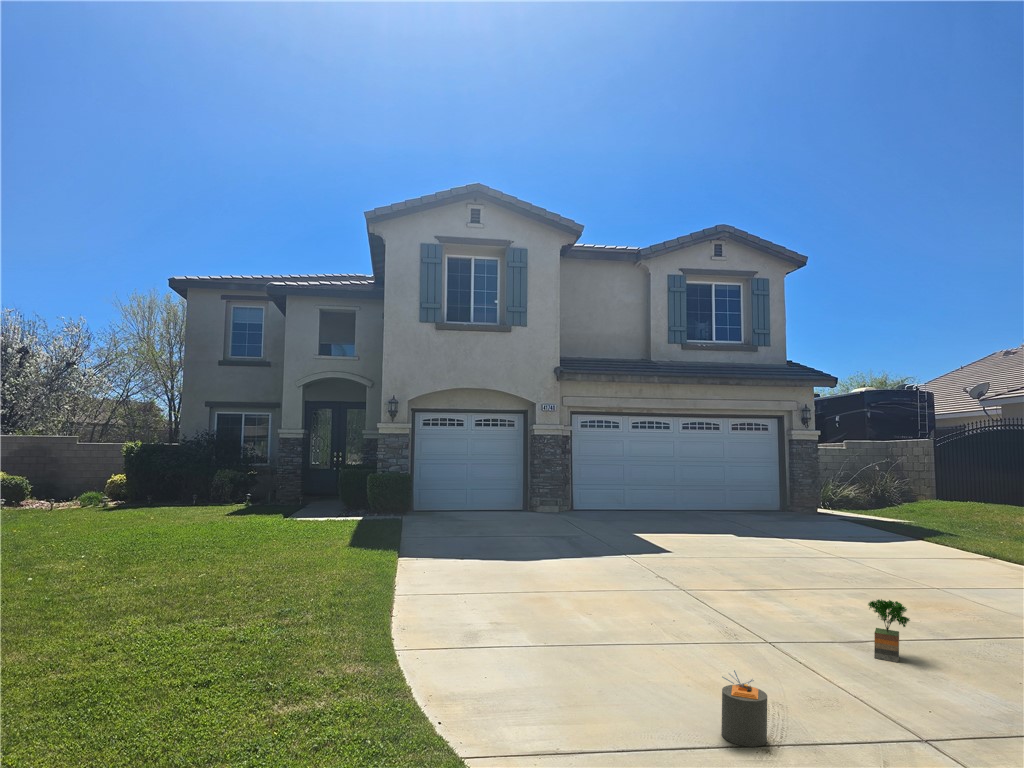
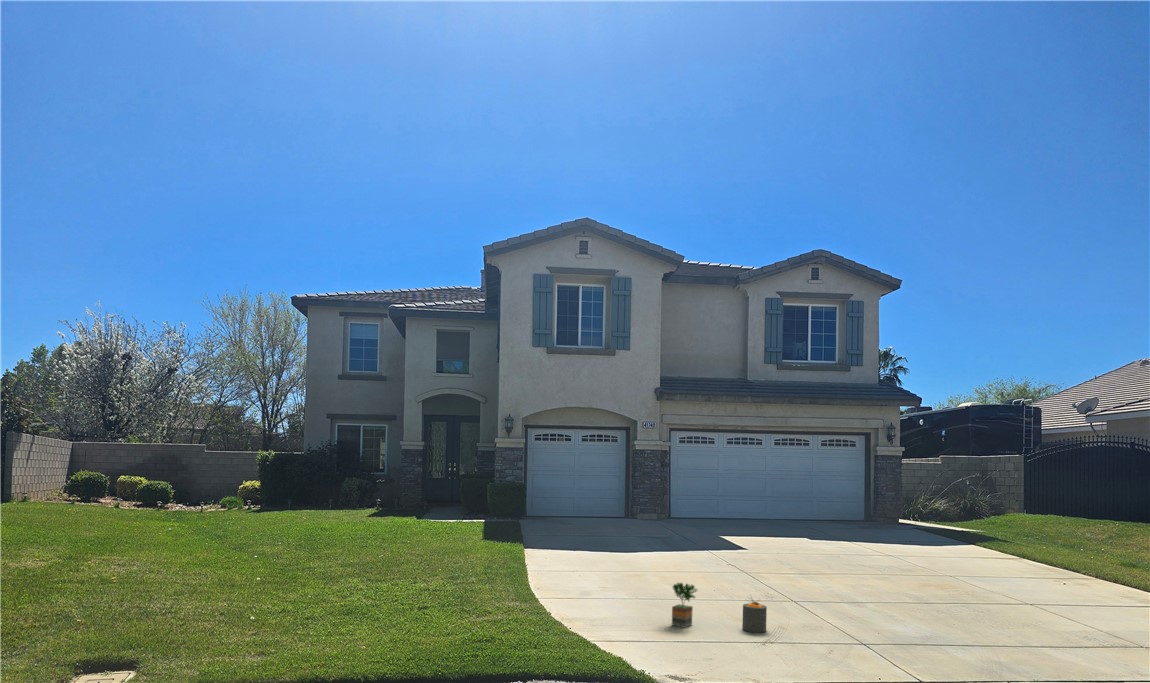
potted tree: present [868,599,910,662] -> present [672,583,697,628]

